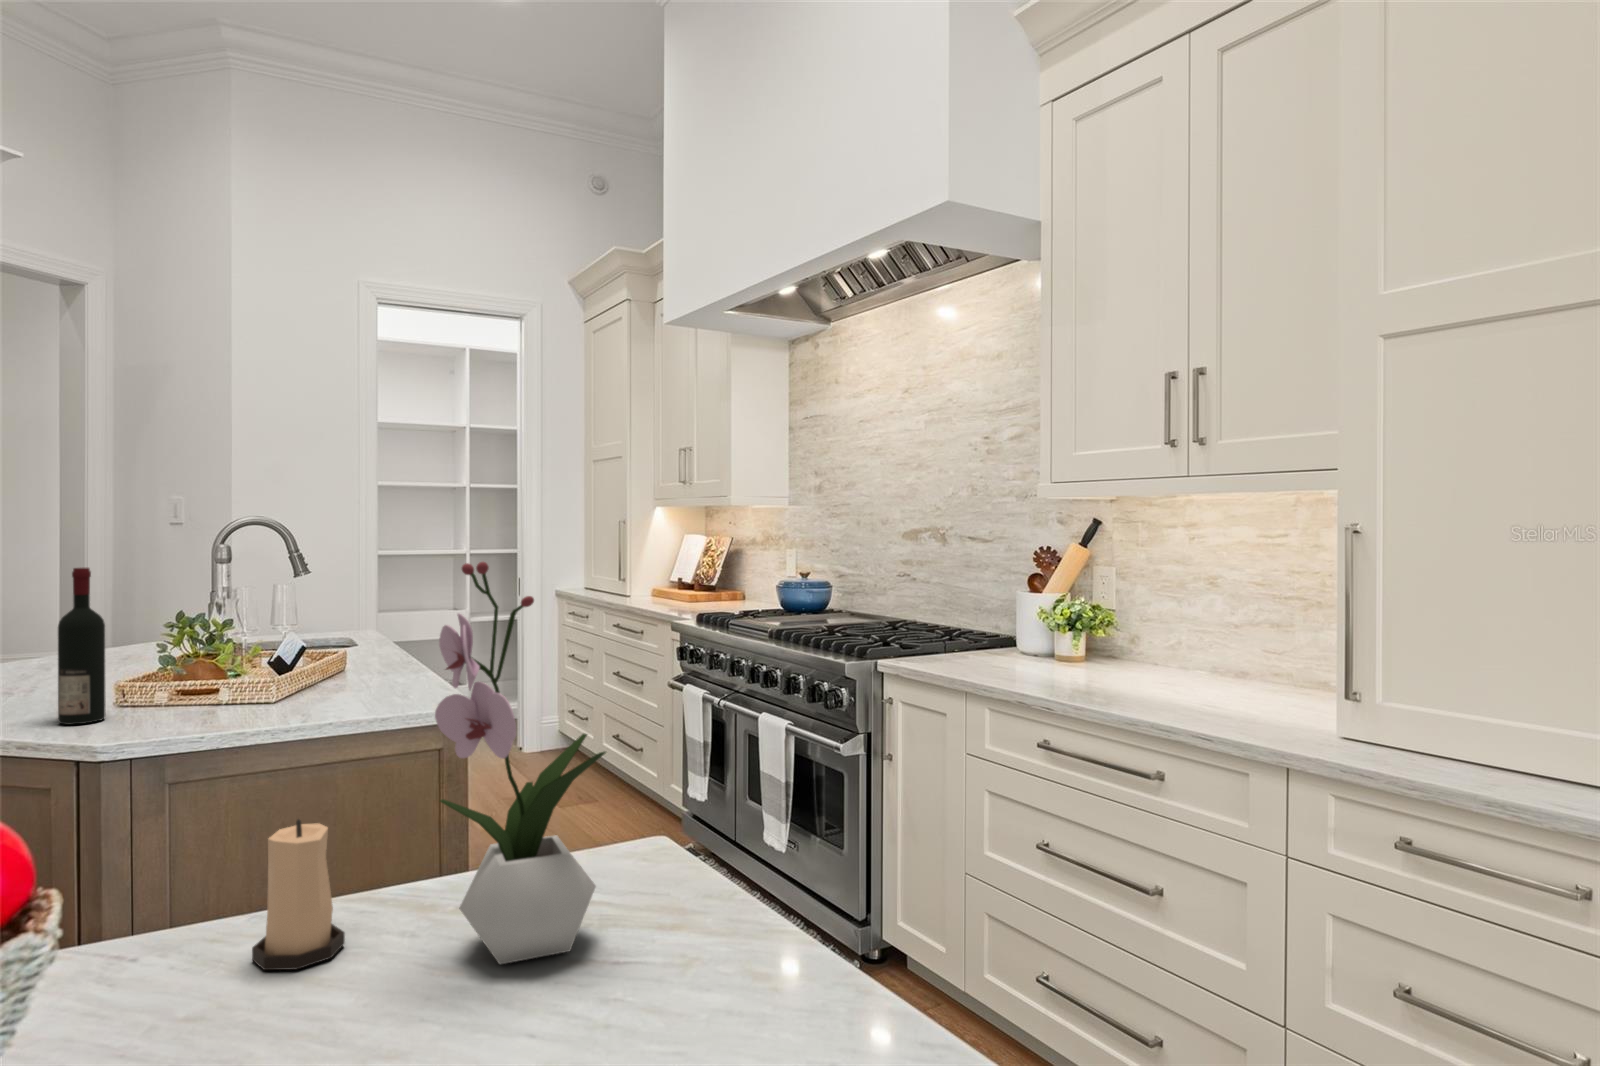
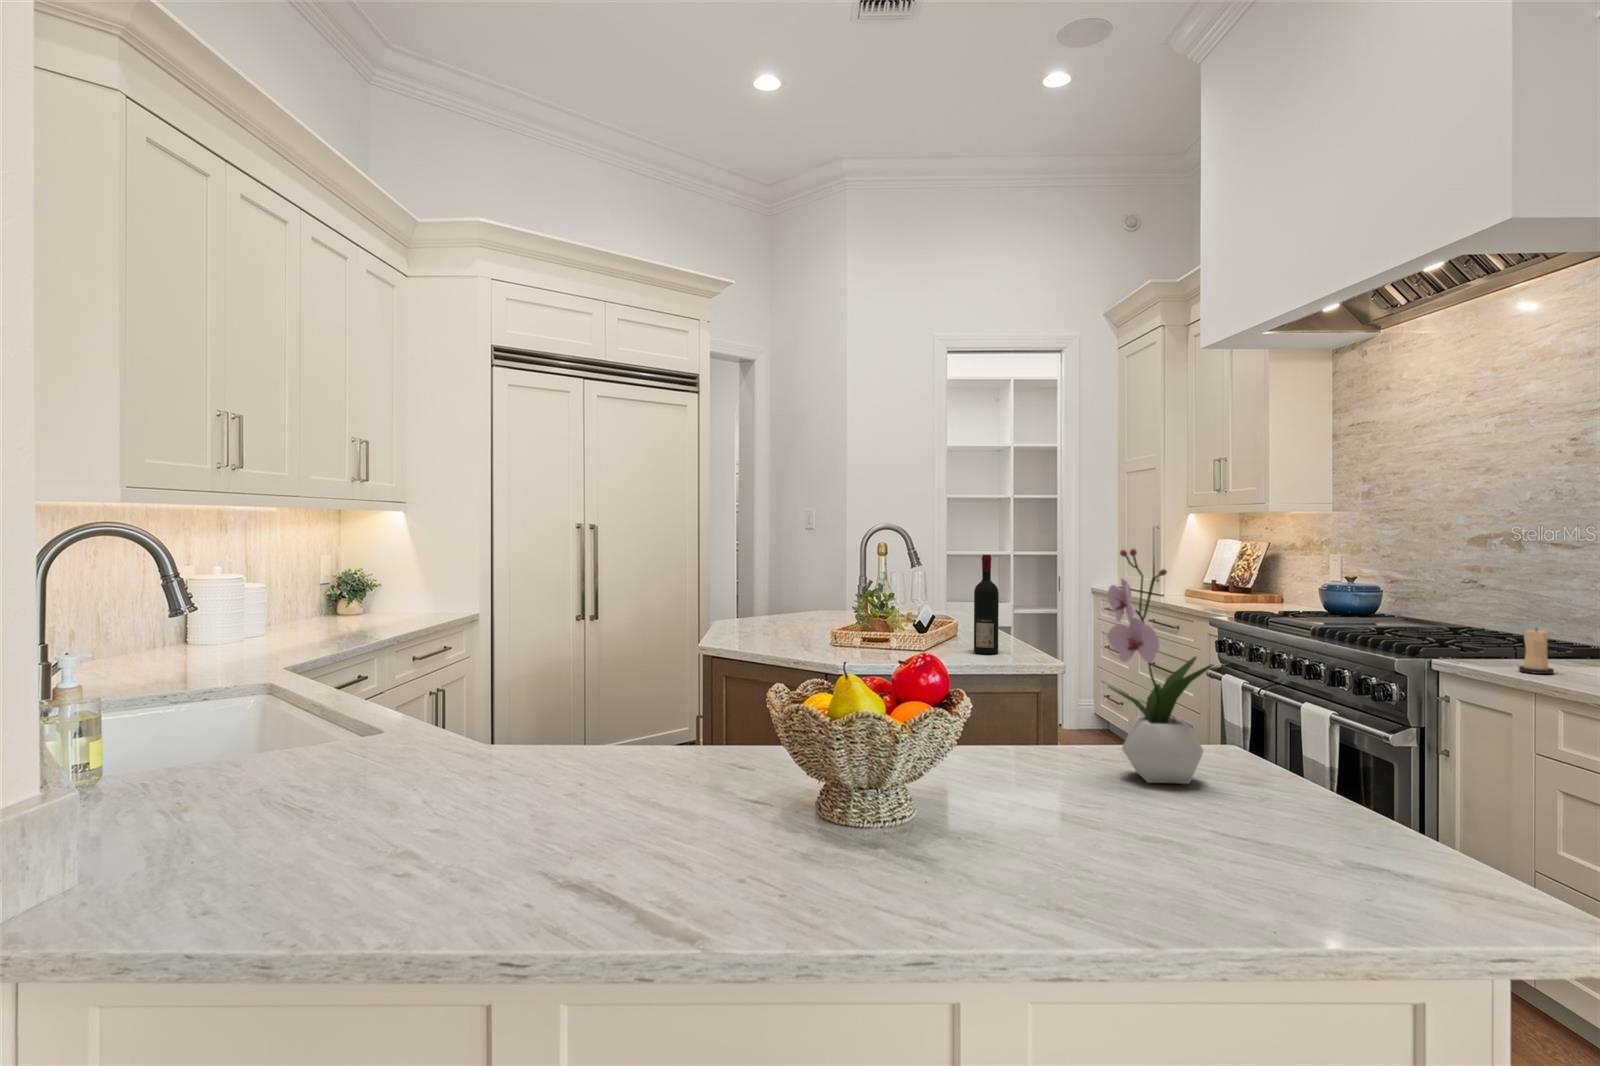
wine bottle: present [58,568,105,725] -> present [974,555,999,654]
candle: present [252,819,345,970] -> present [1519,628,1554,674]

